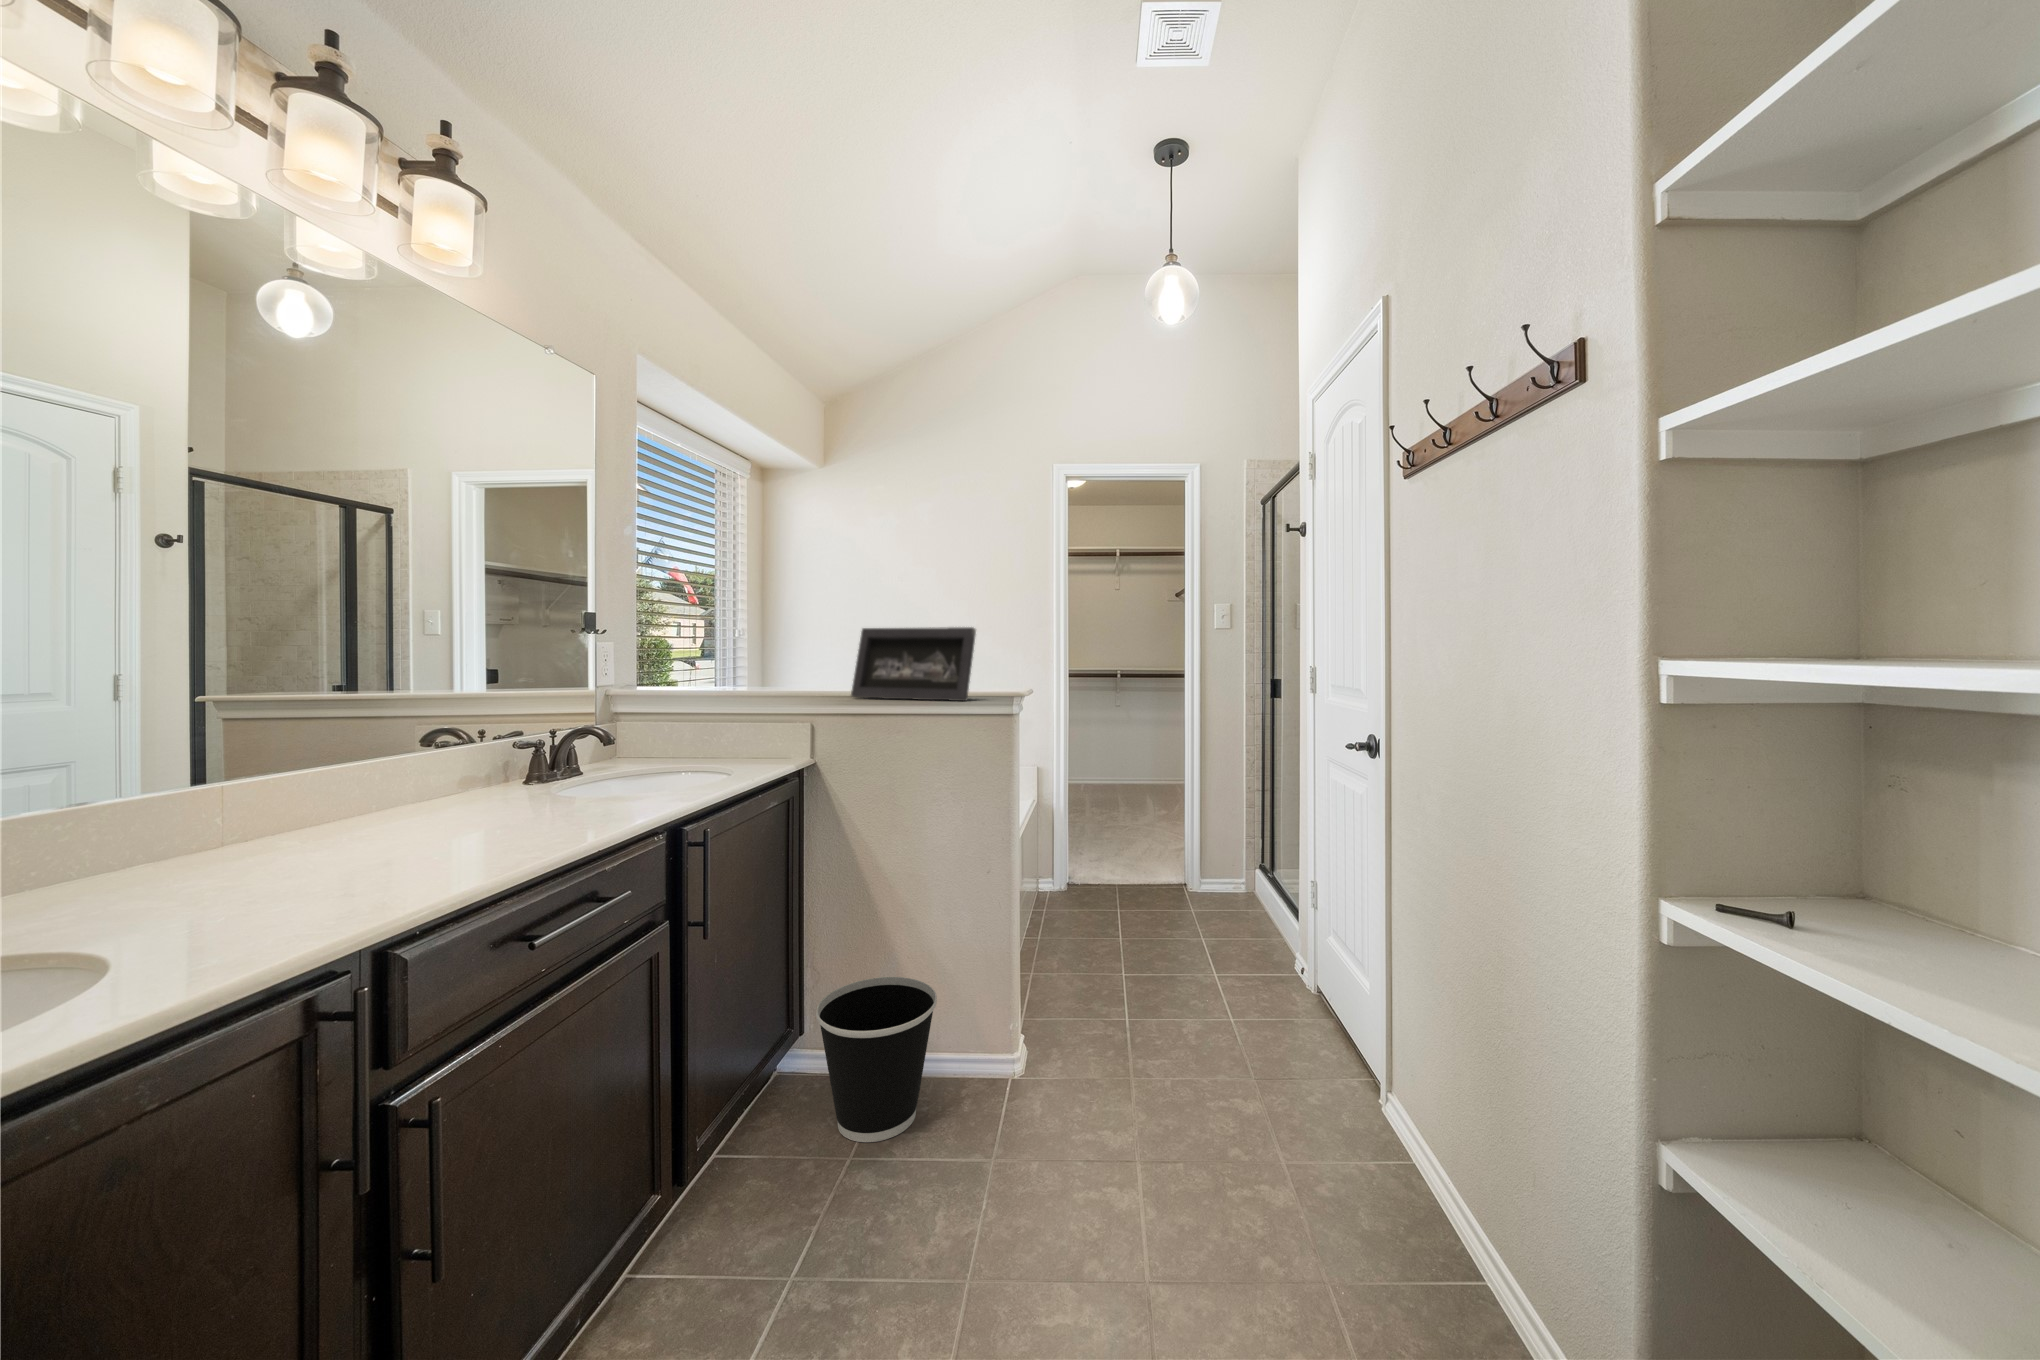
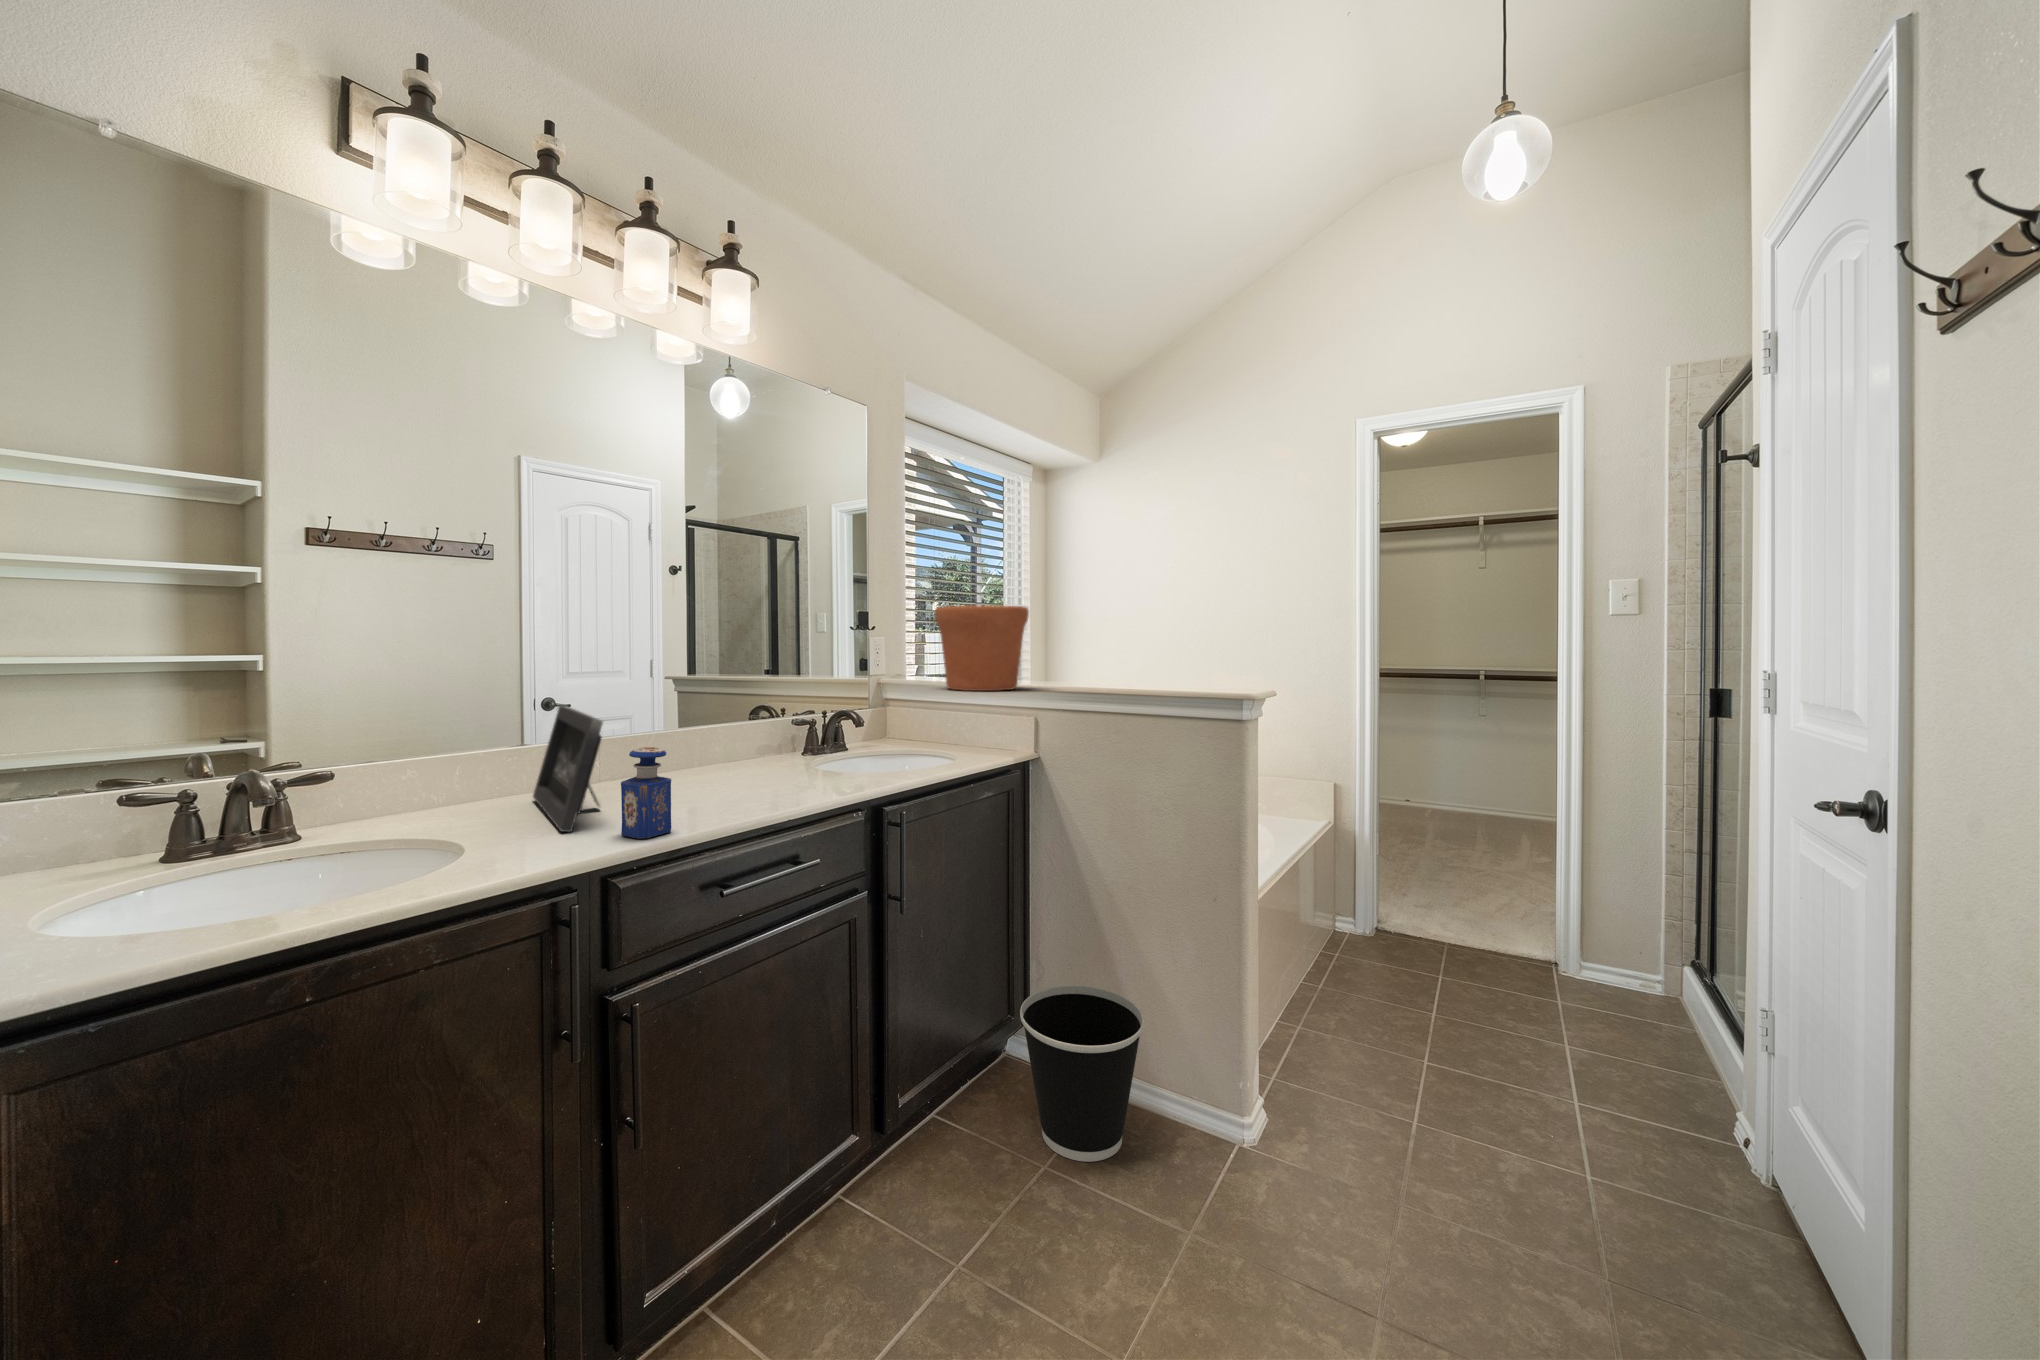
flower pot: none [697,610,805,699] -> present [935,605,1029,691]
picture frame: present [851,627,976,701] -> present [533,706,603,833]
perfume bottle: none [369,781,451,898] -> present [621,747,672,839]

